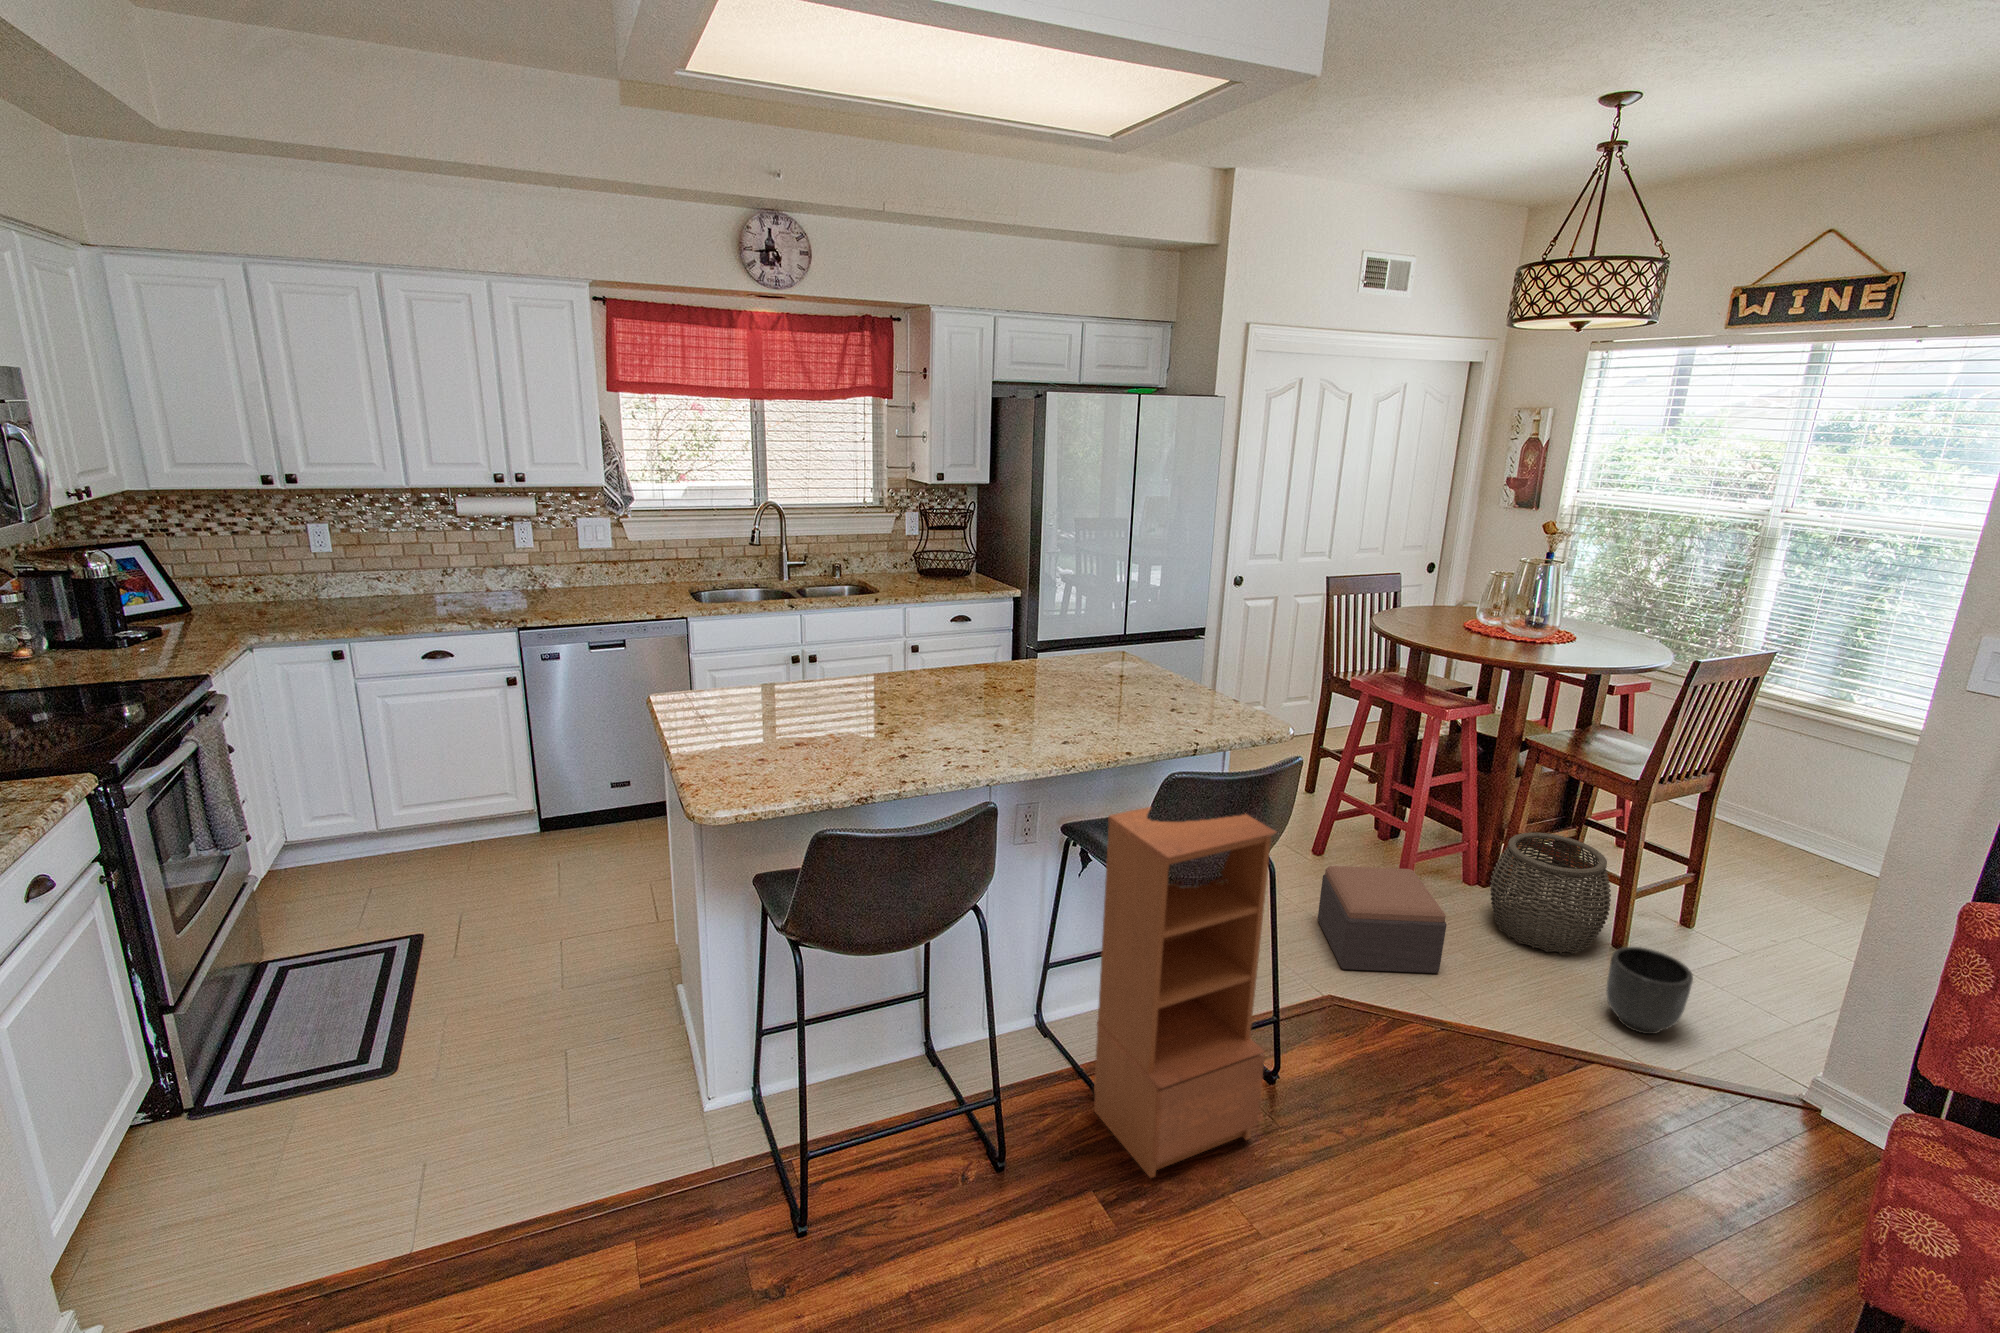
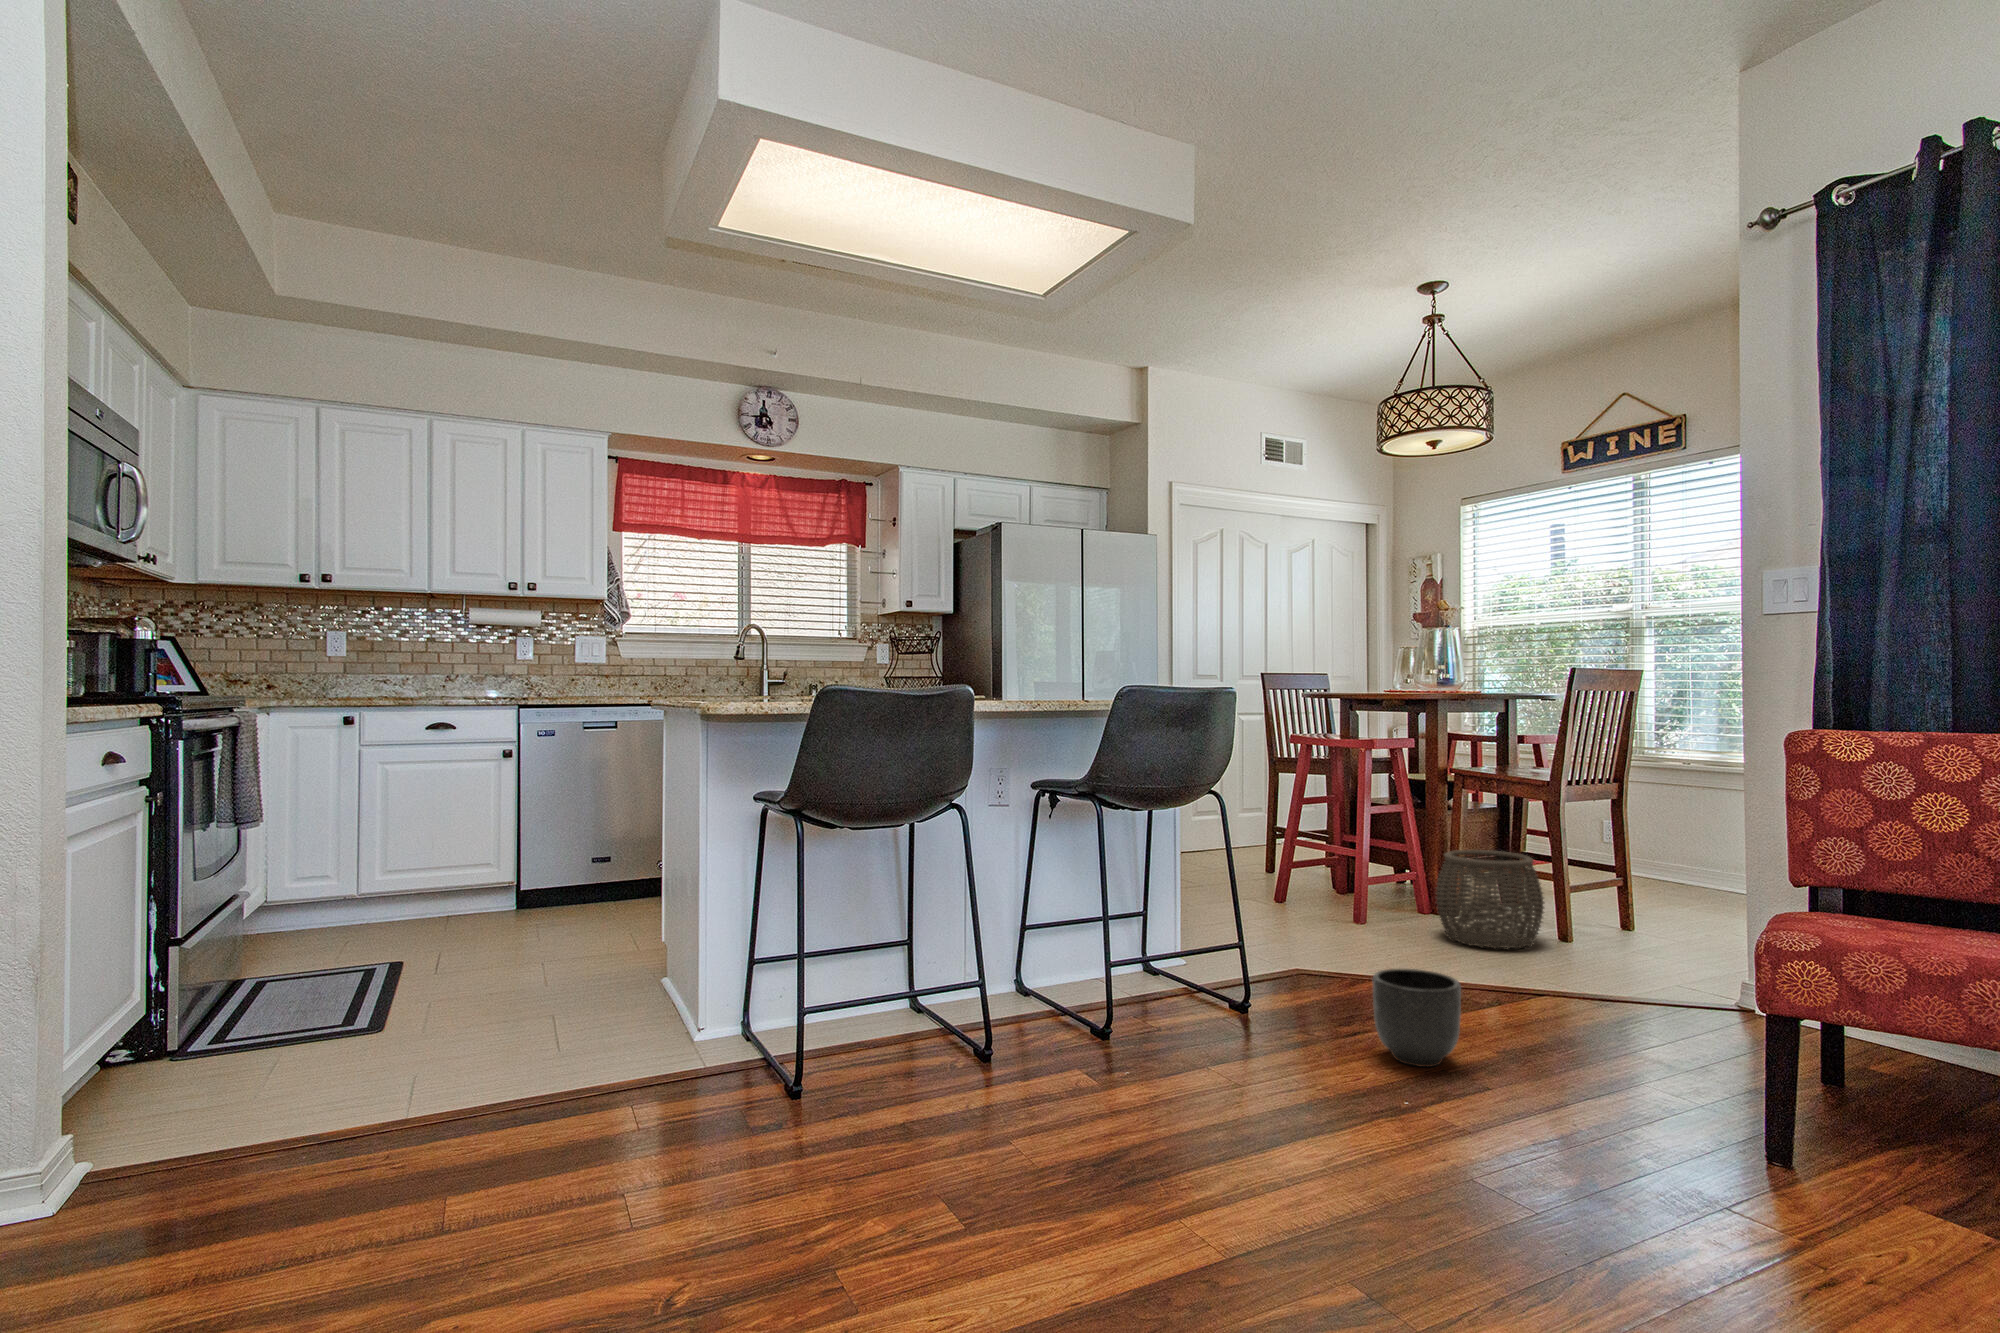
bookcase: present [1094,807,1276,1178] -> none [1073,721,1231,1062]
footstool: present [1318,866,1447,973] -> none [1279,880,1395,962]
planter: present [1606,947,1693,1034] -> present [1373,969,1461,1067]

